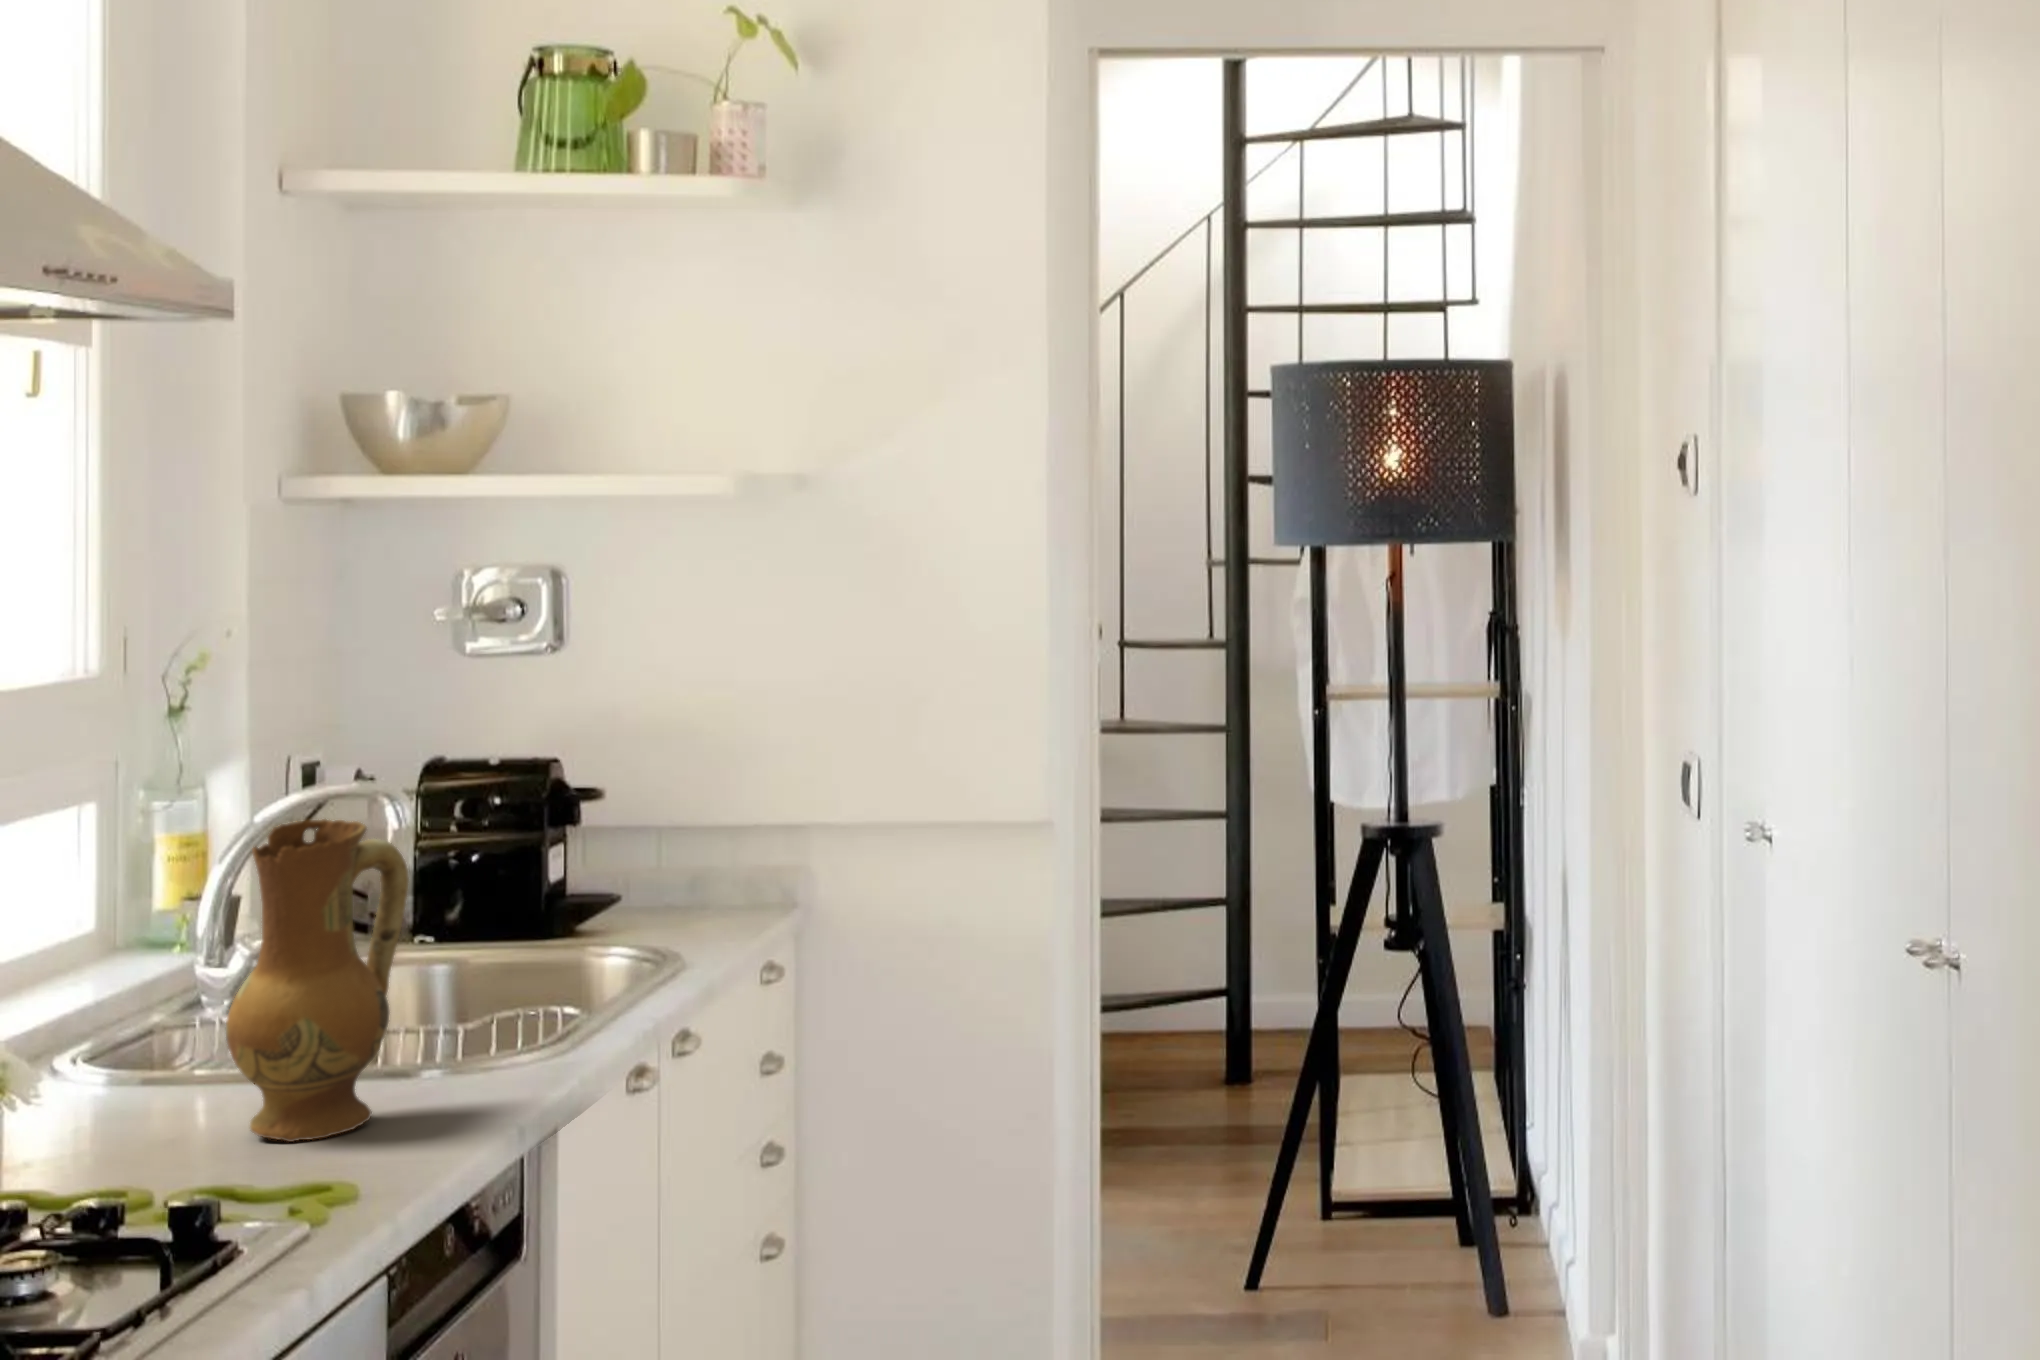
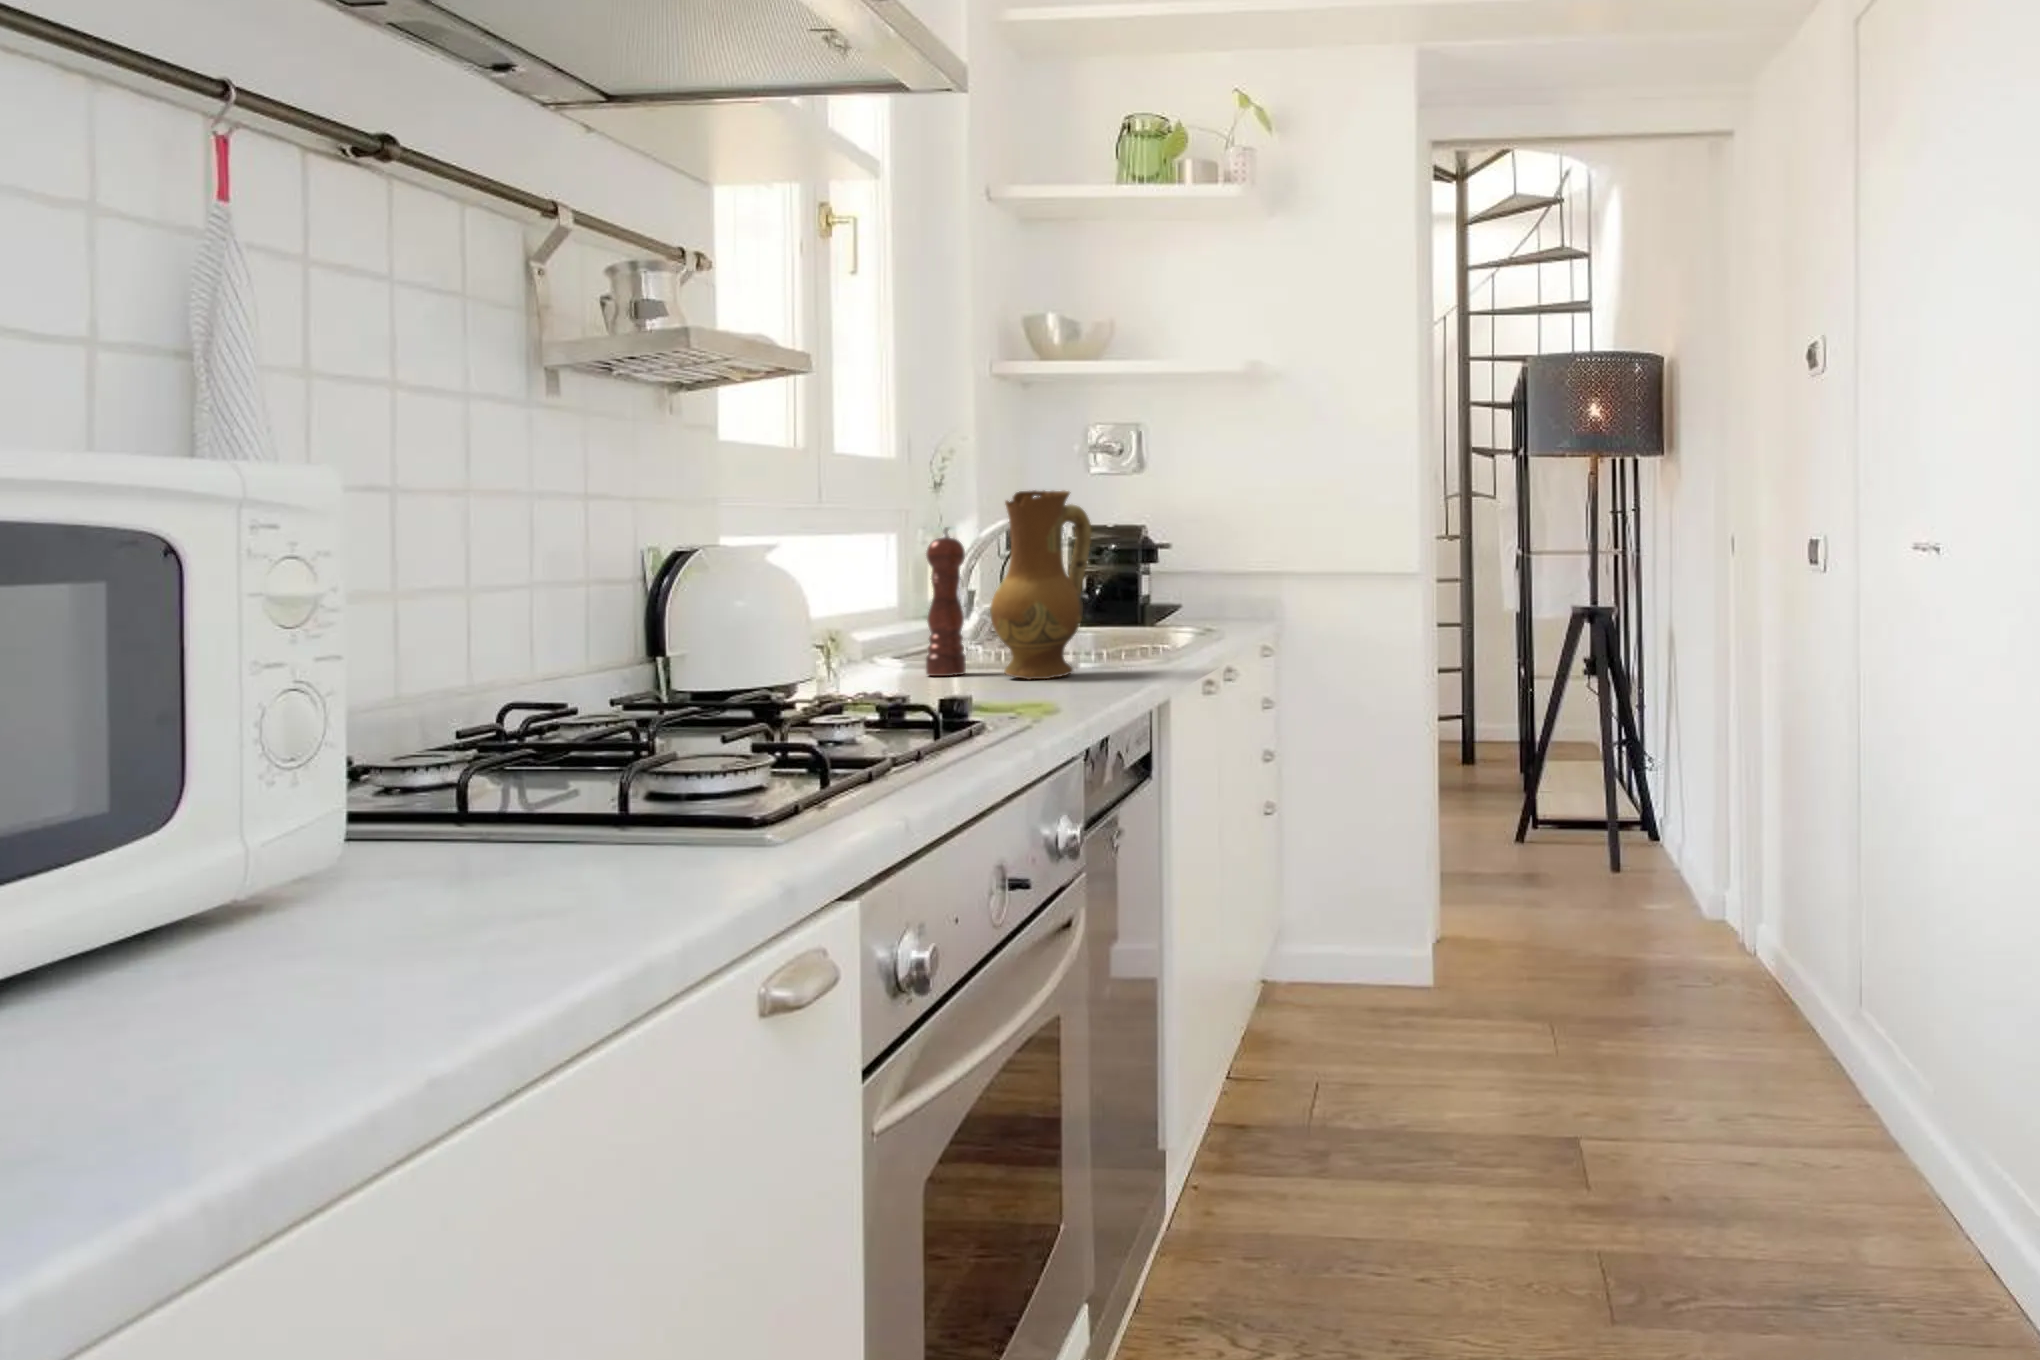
pepper mill: none [117,874,190,1129] -> present [926,527,966,676]

